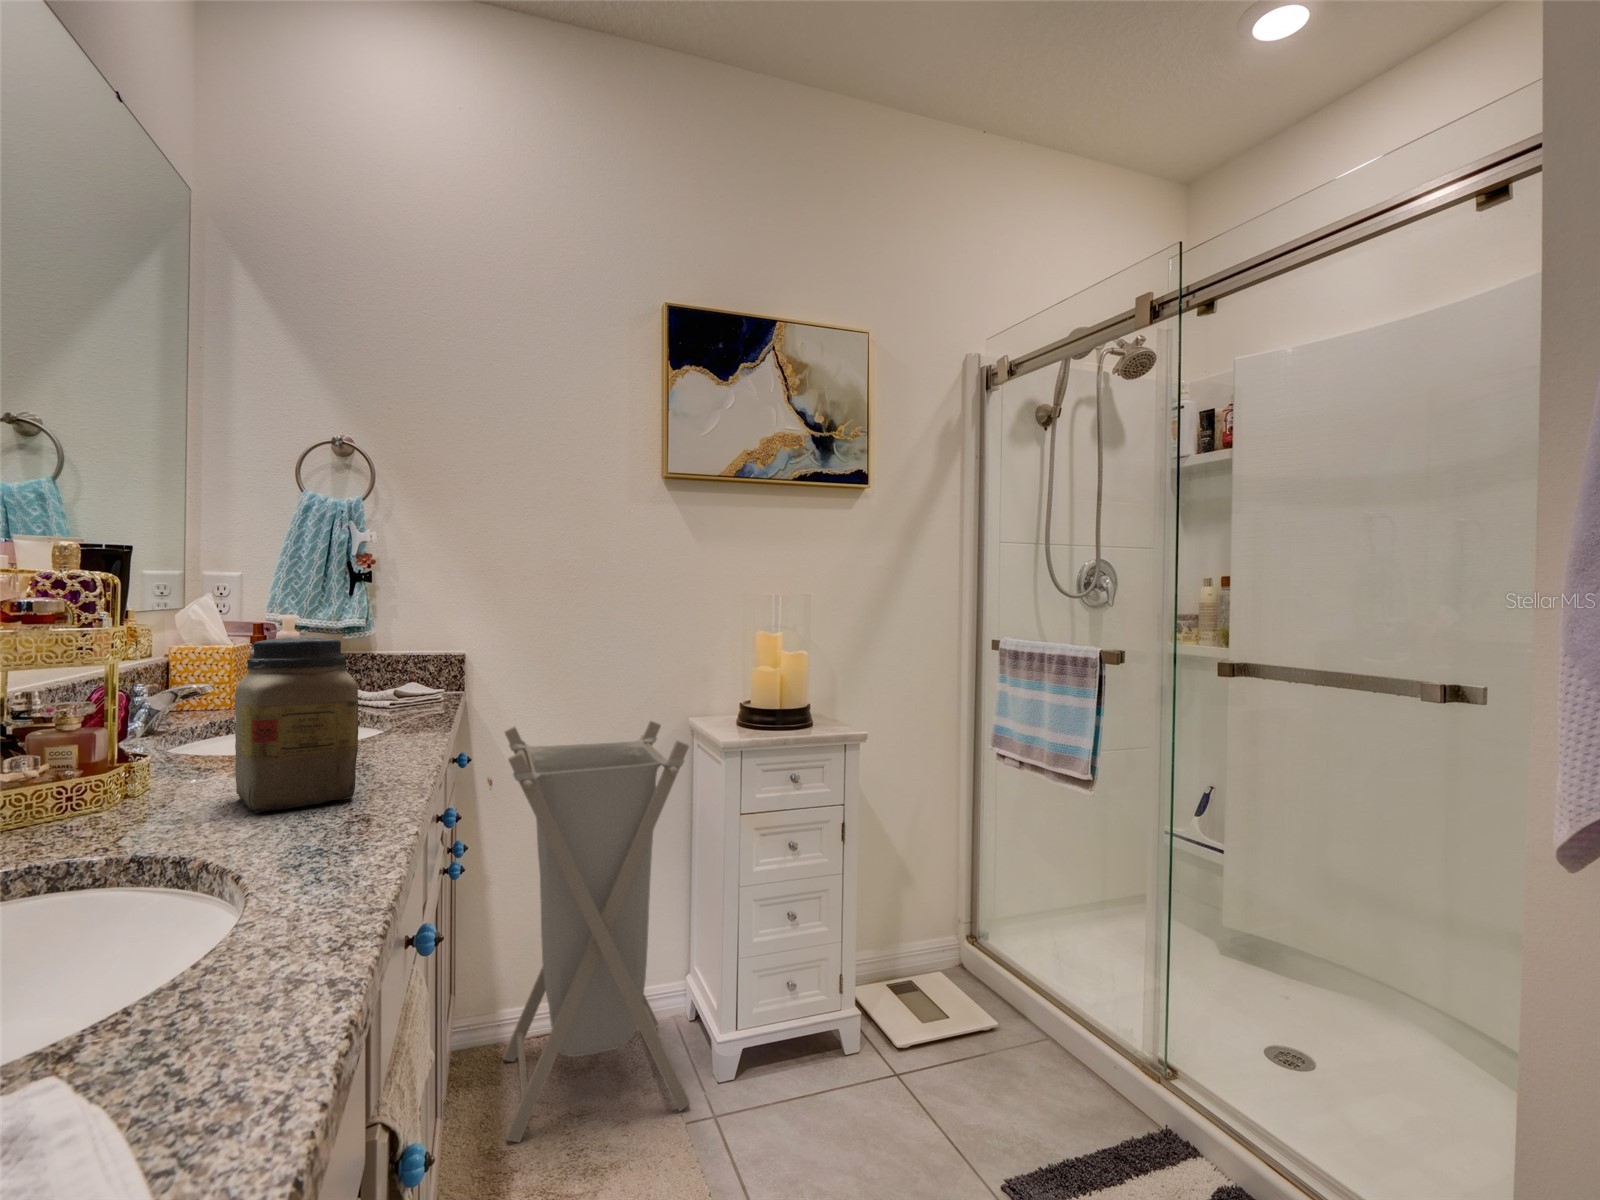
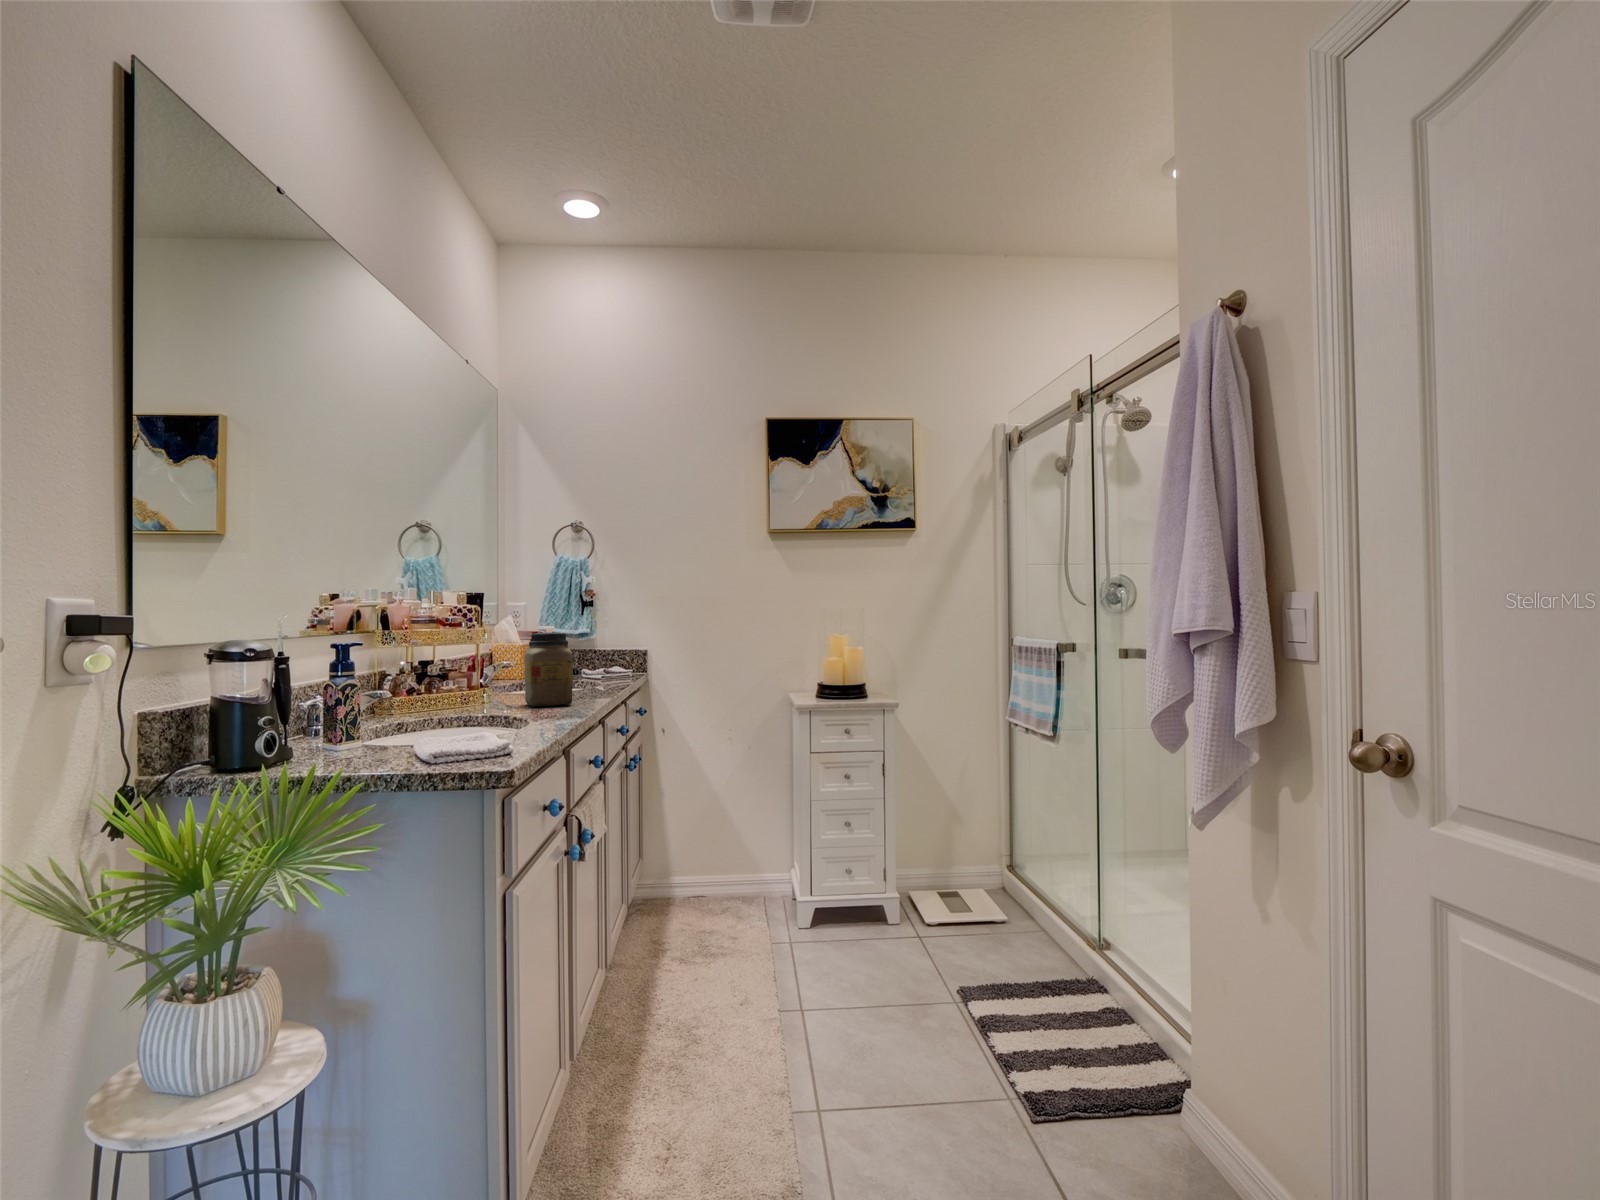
laundry hamper: present [503,721,690,1142] -> none [662,694,775,936]

